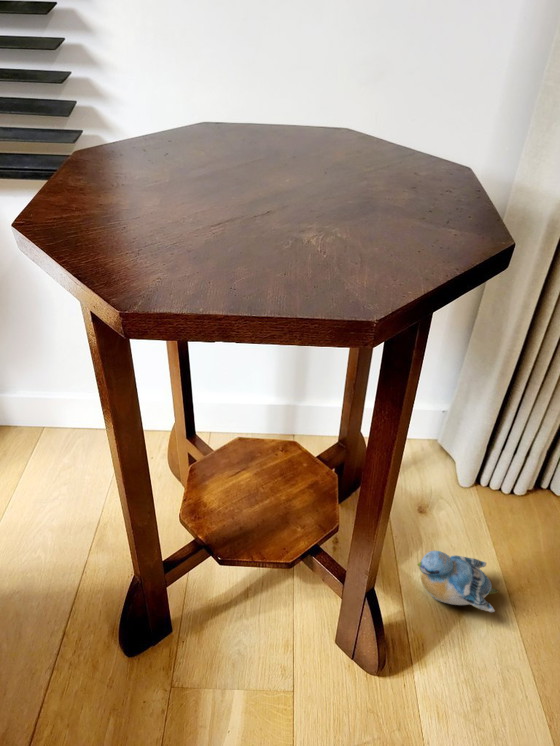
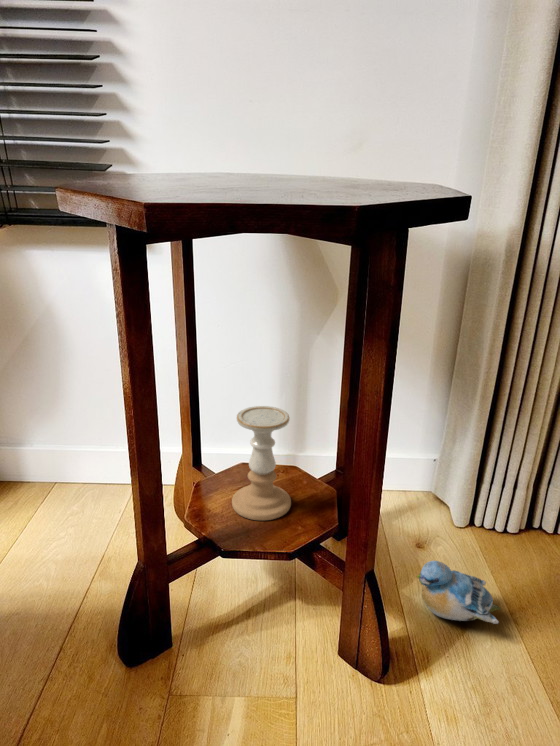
candle holder: none [230,393,291,511] -> present [232,406,291,521]

